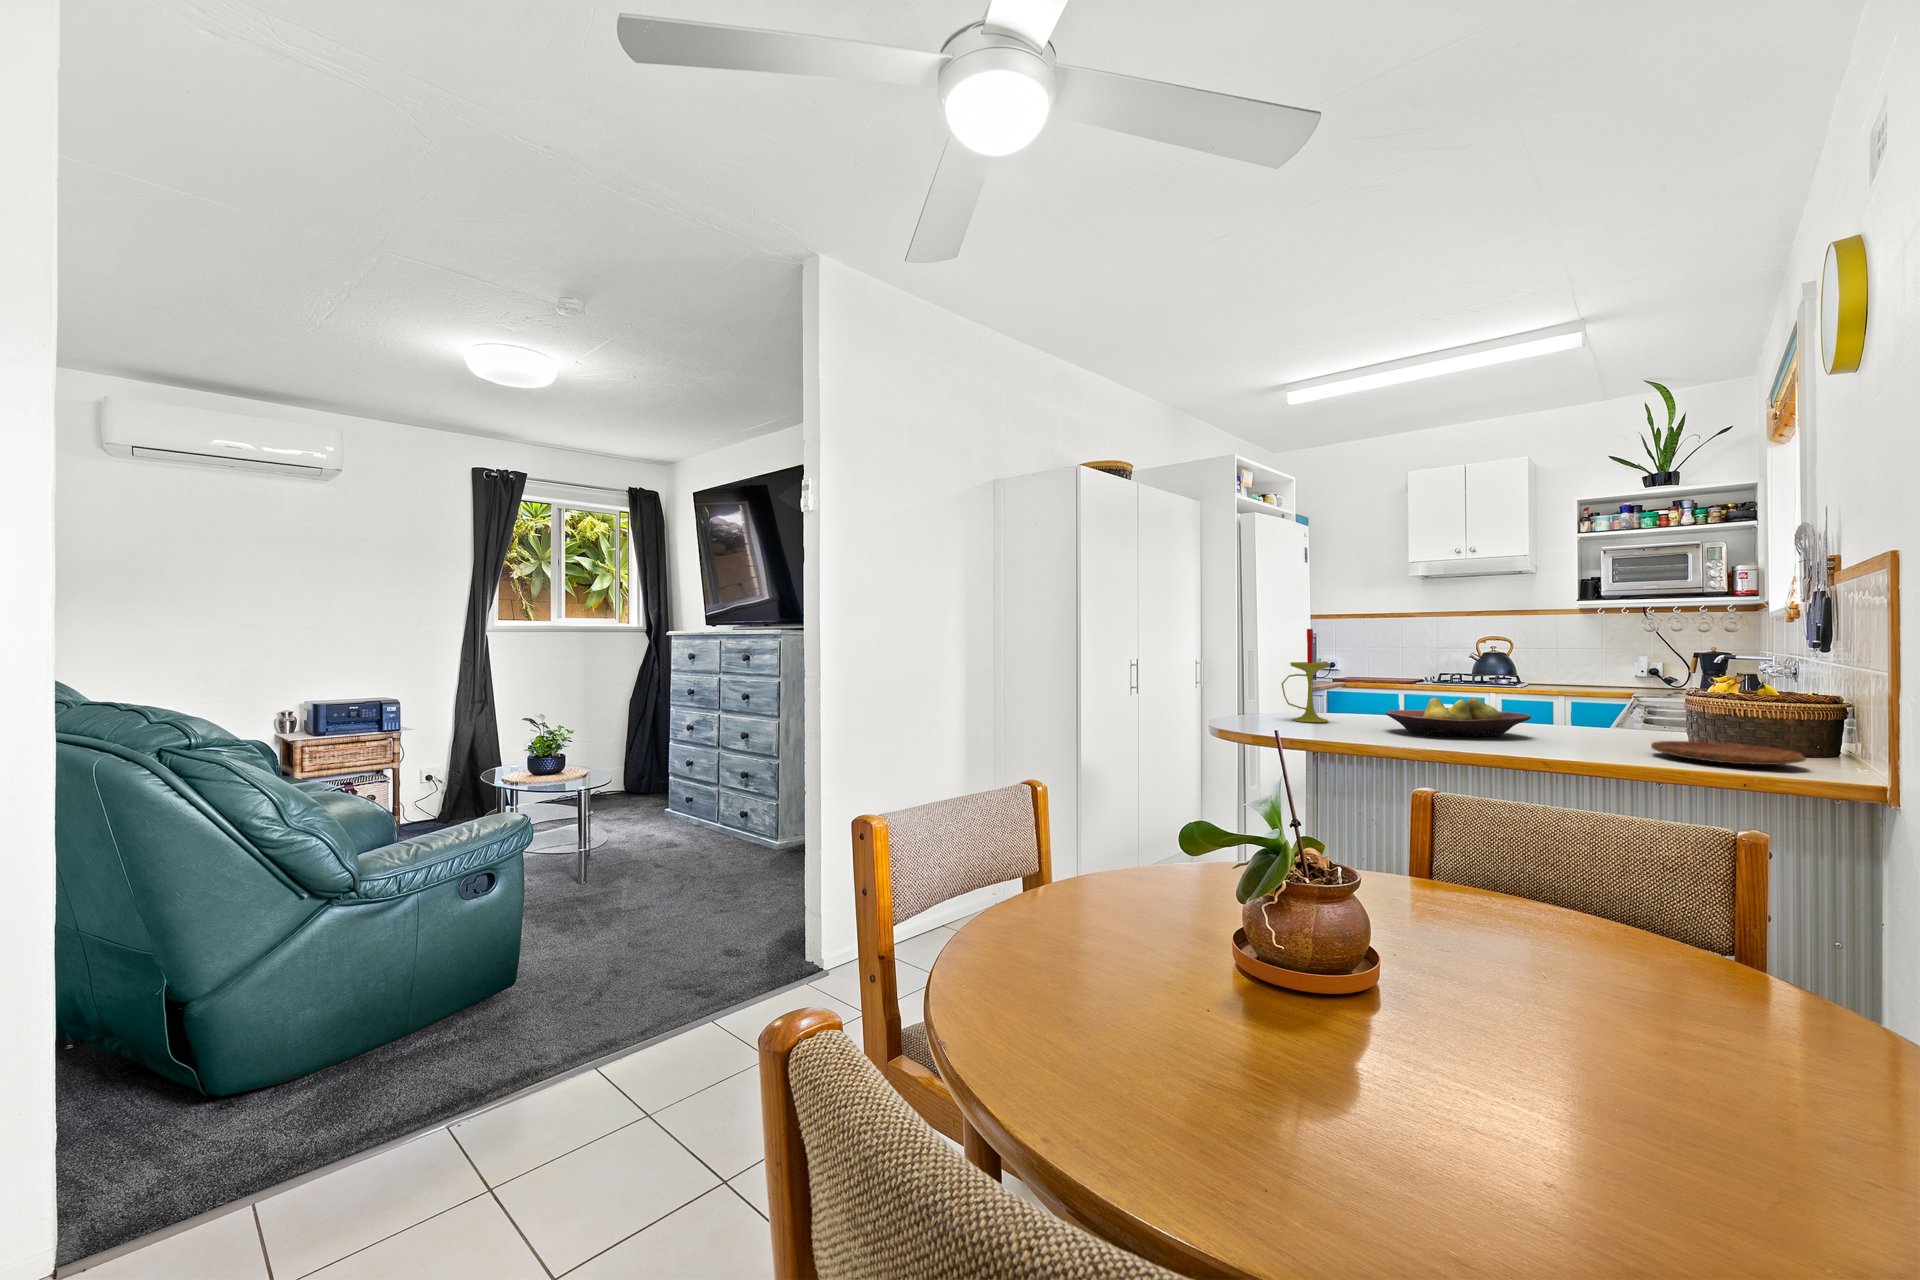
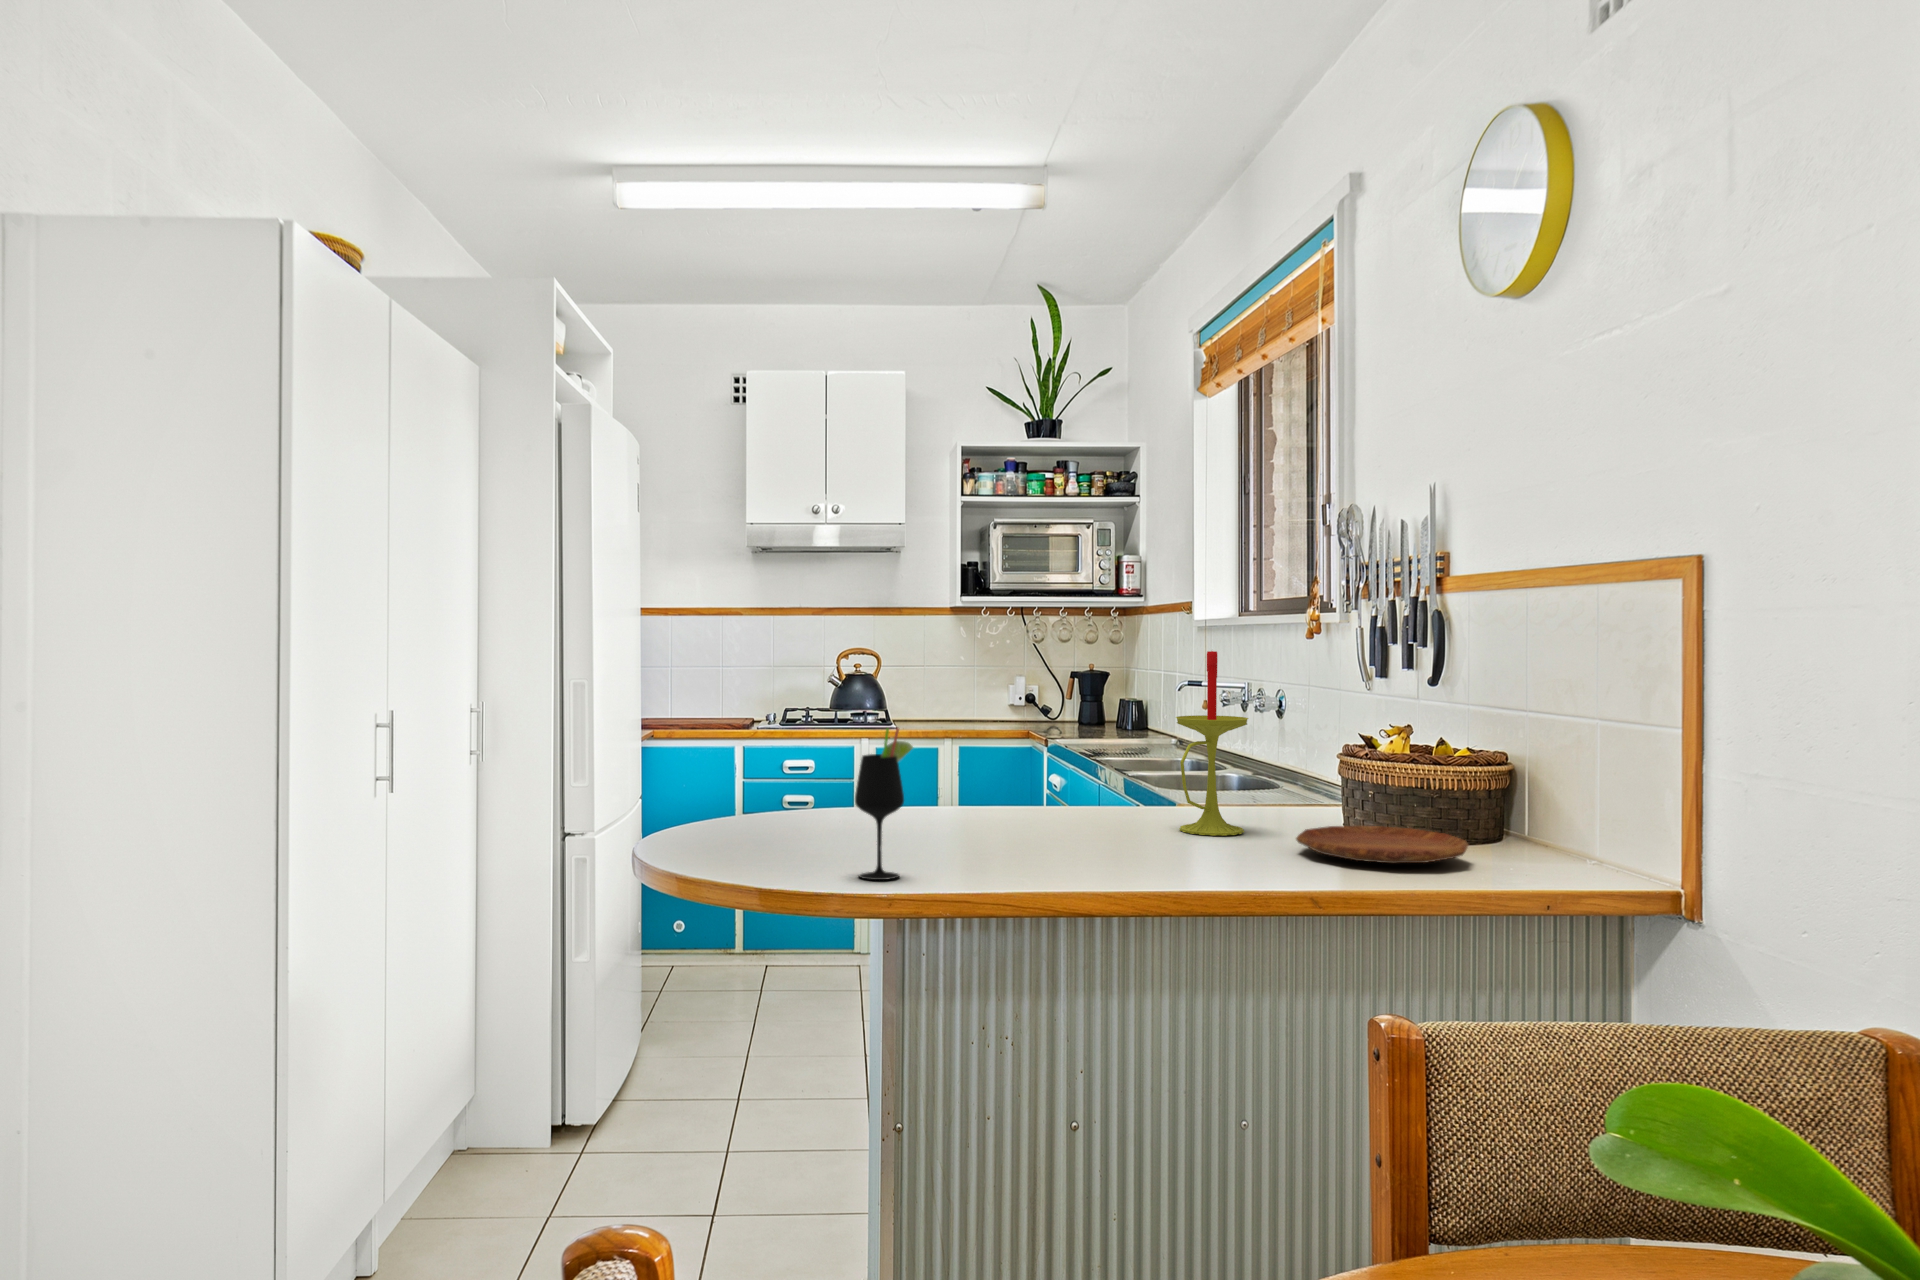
candle: present [1281,629,1330,722] -> present [1176,651,1248,835]
wine glass: none [1333,666,1361,733] -> present [855,728,913,880]
fruit bowl: present [1386,698,1531,736] -> none [929,777,1132,864]

